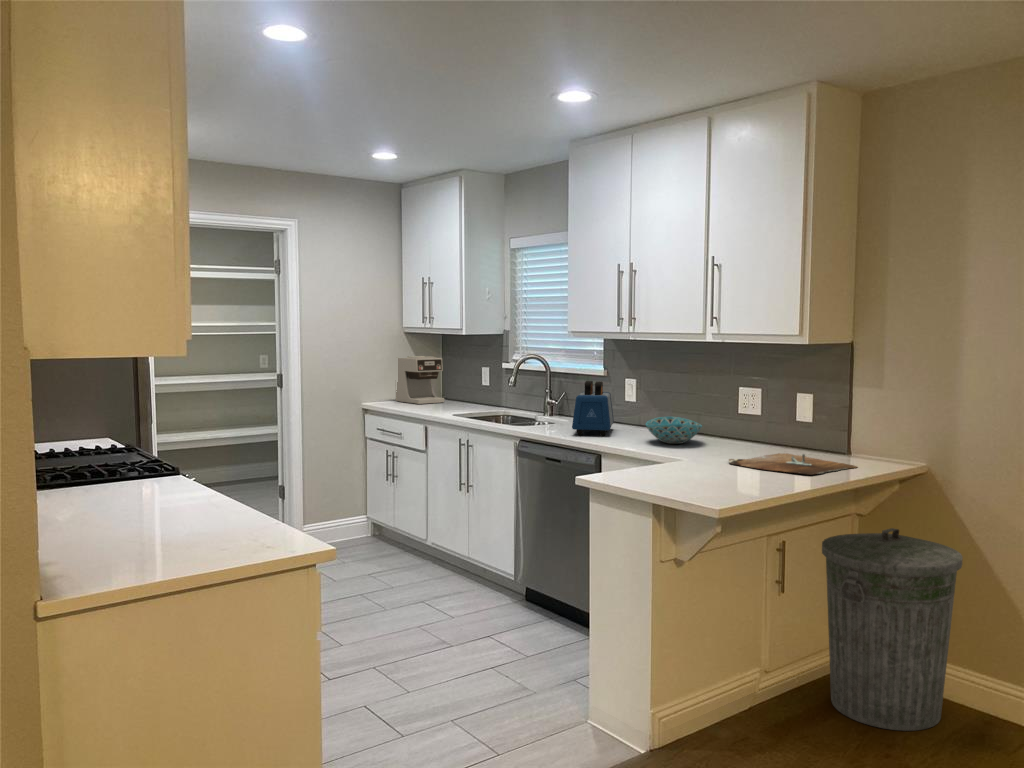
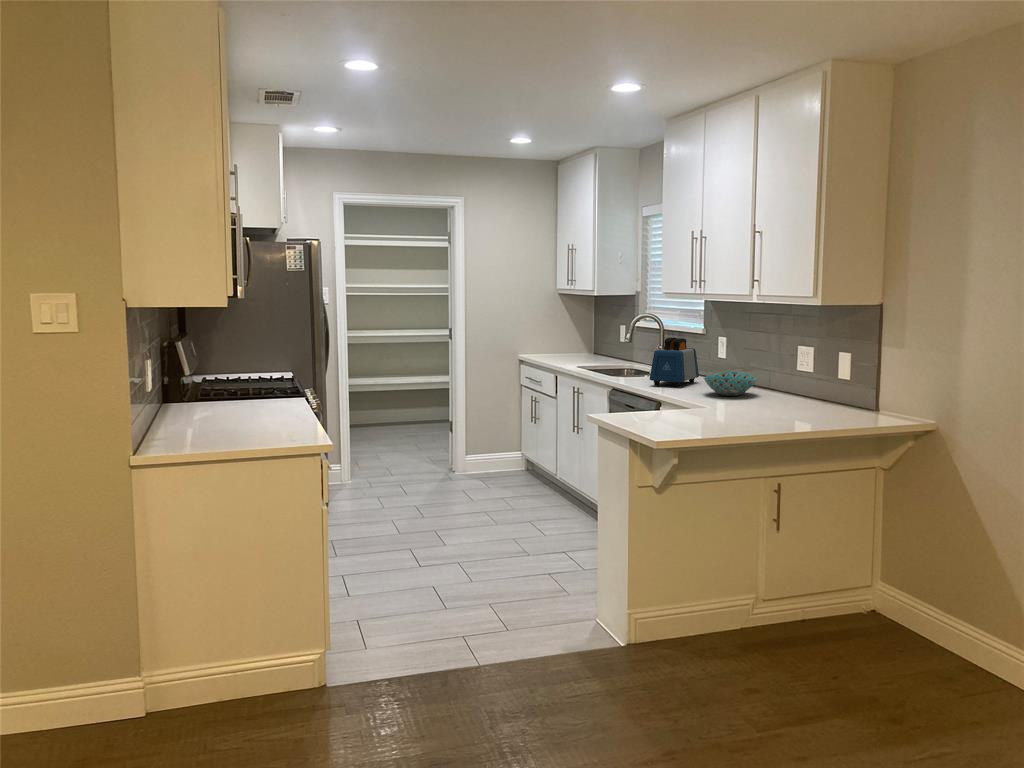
coffee maker: present [396,356,444,404] -> none [552,315,592,357]
cutting board: present [729,453,857,475] -> none [743,406,861,425]
trash can: present [822,528,963,731] -> none [813,479,945,666]

